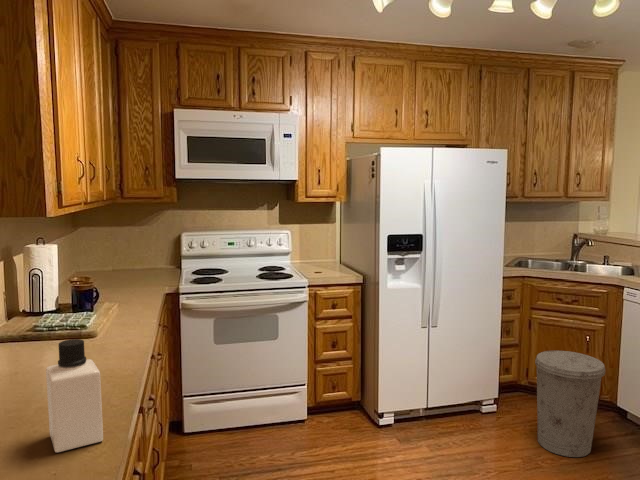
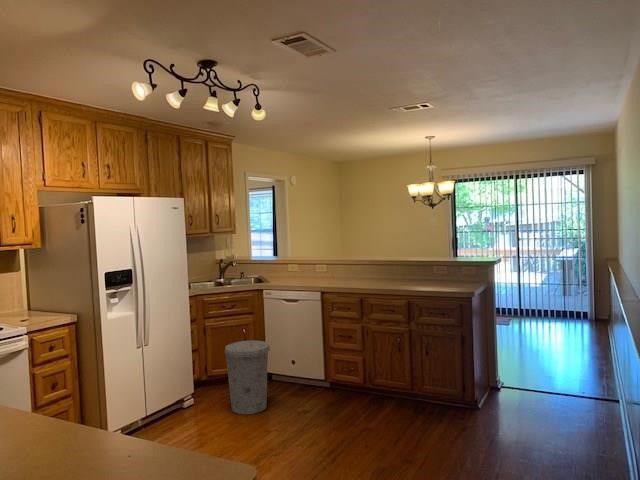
bottle: present [46,339,103,452] -> none [24,367,86,464]

